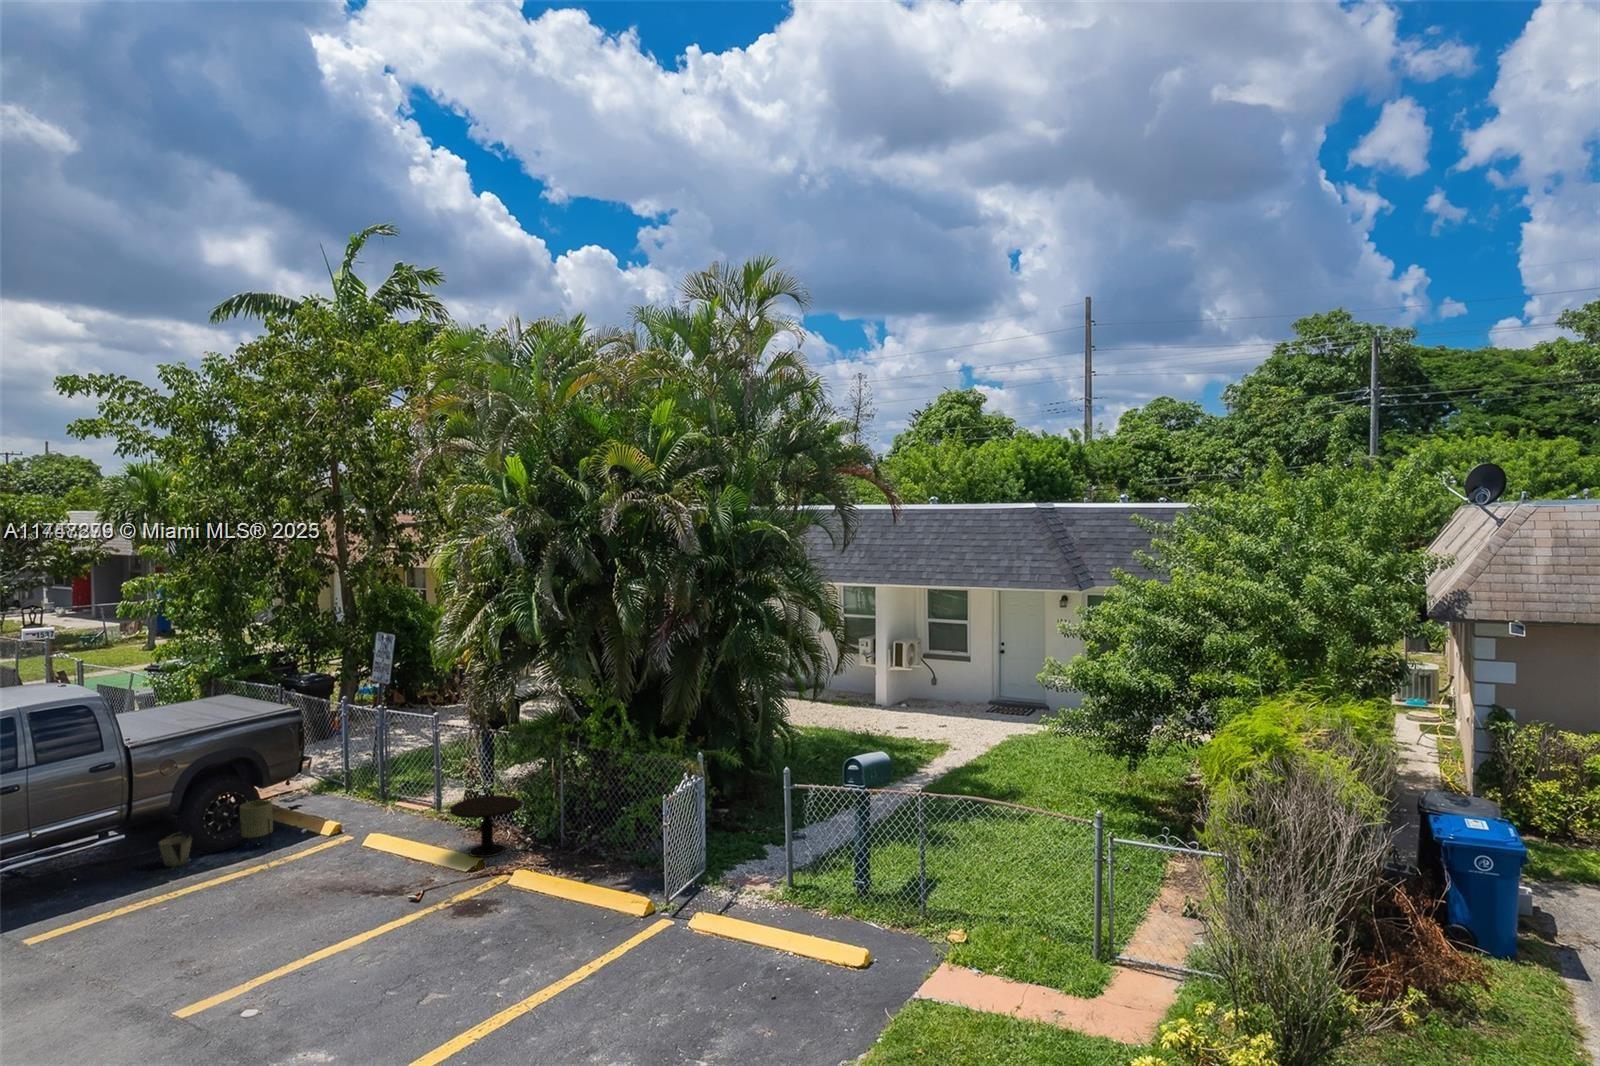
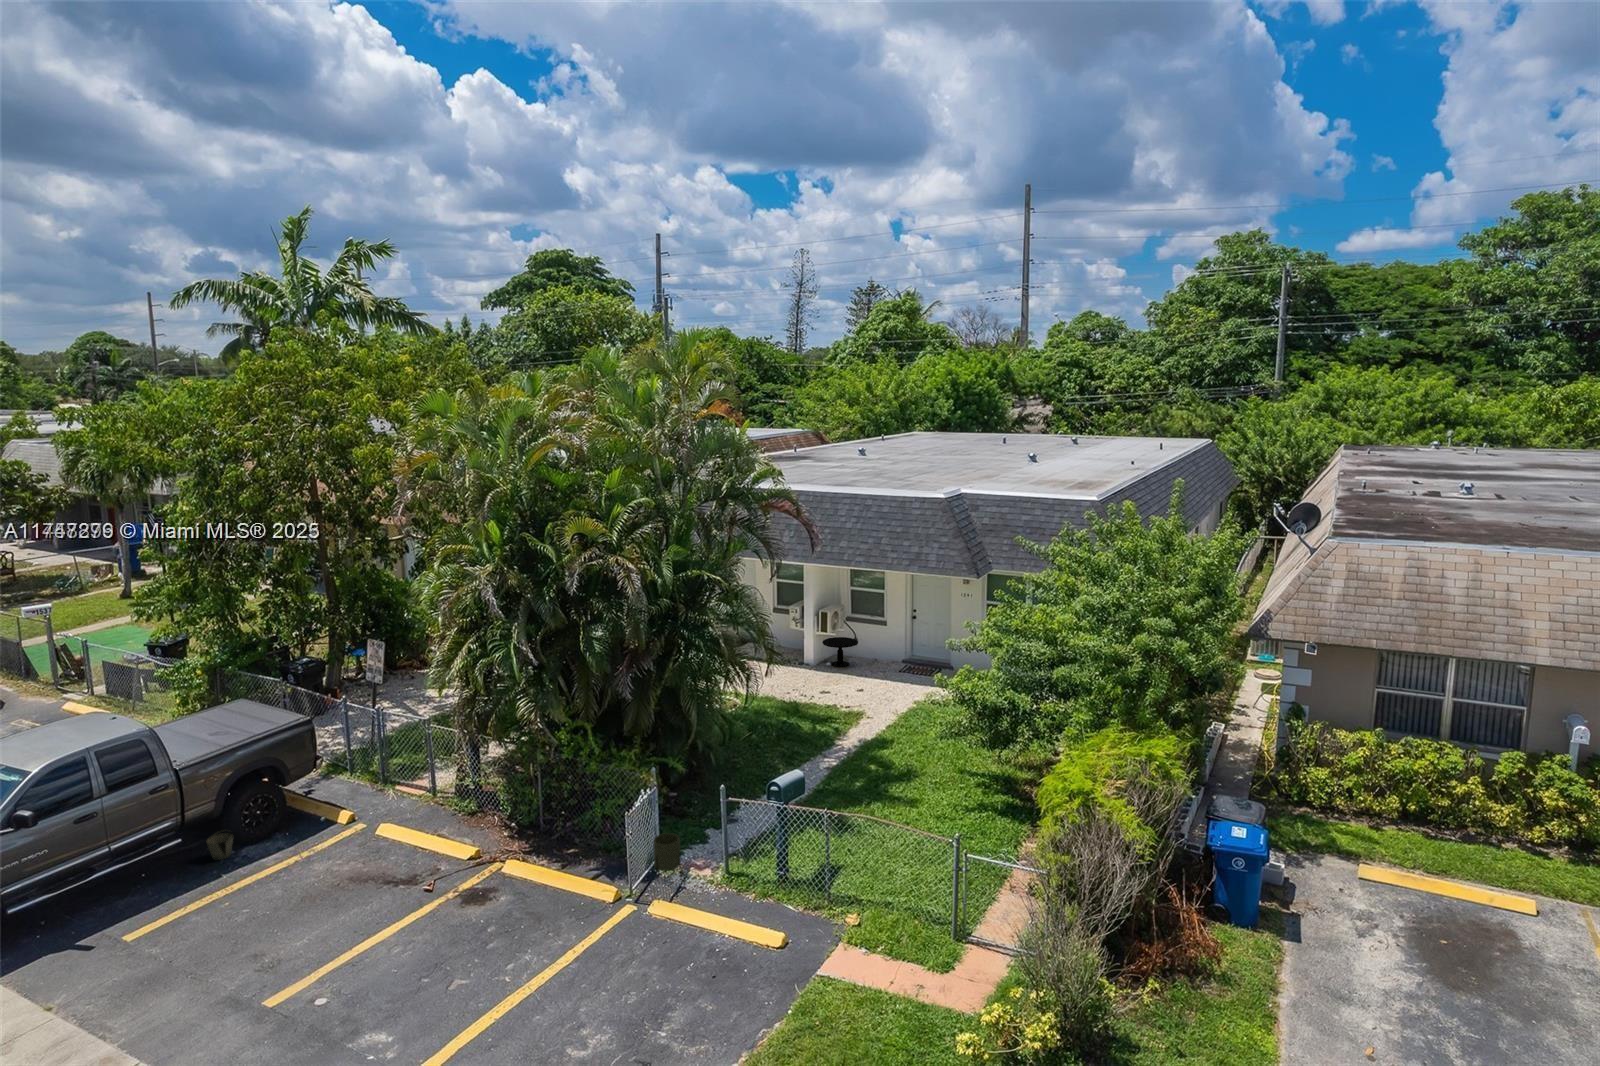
side table: present [450,795,522,857] -> present [822,637,858,667]
planter: present [240,800,273,849] -> present [653,833,681,871]

